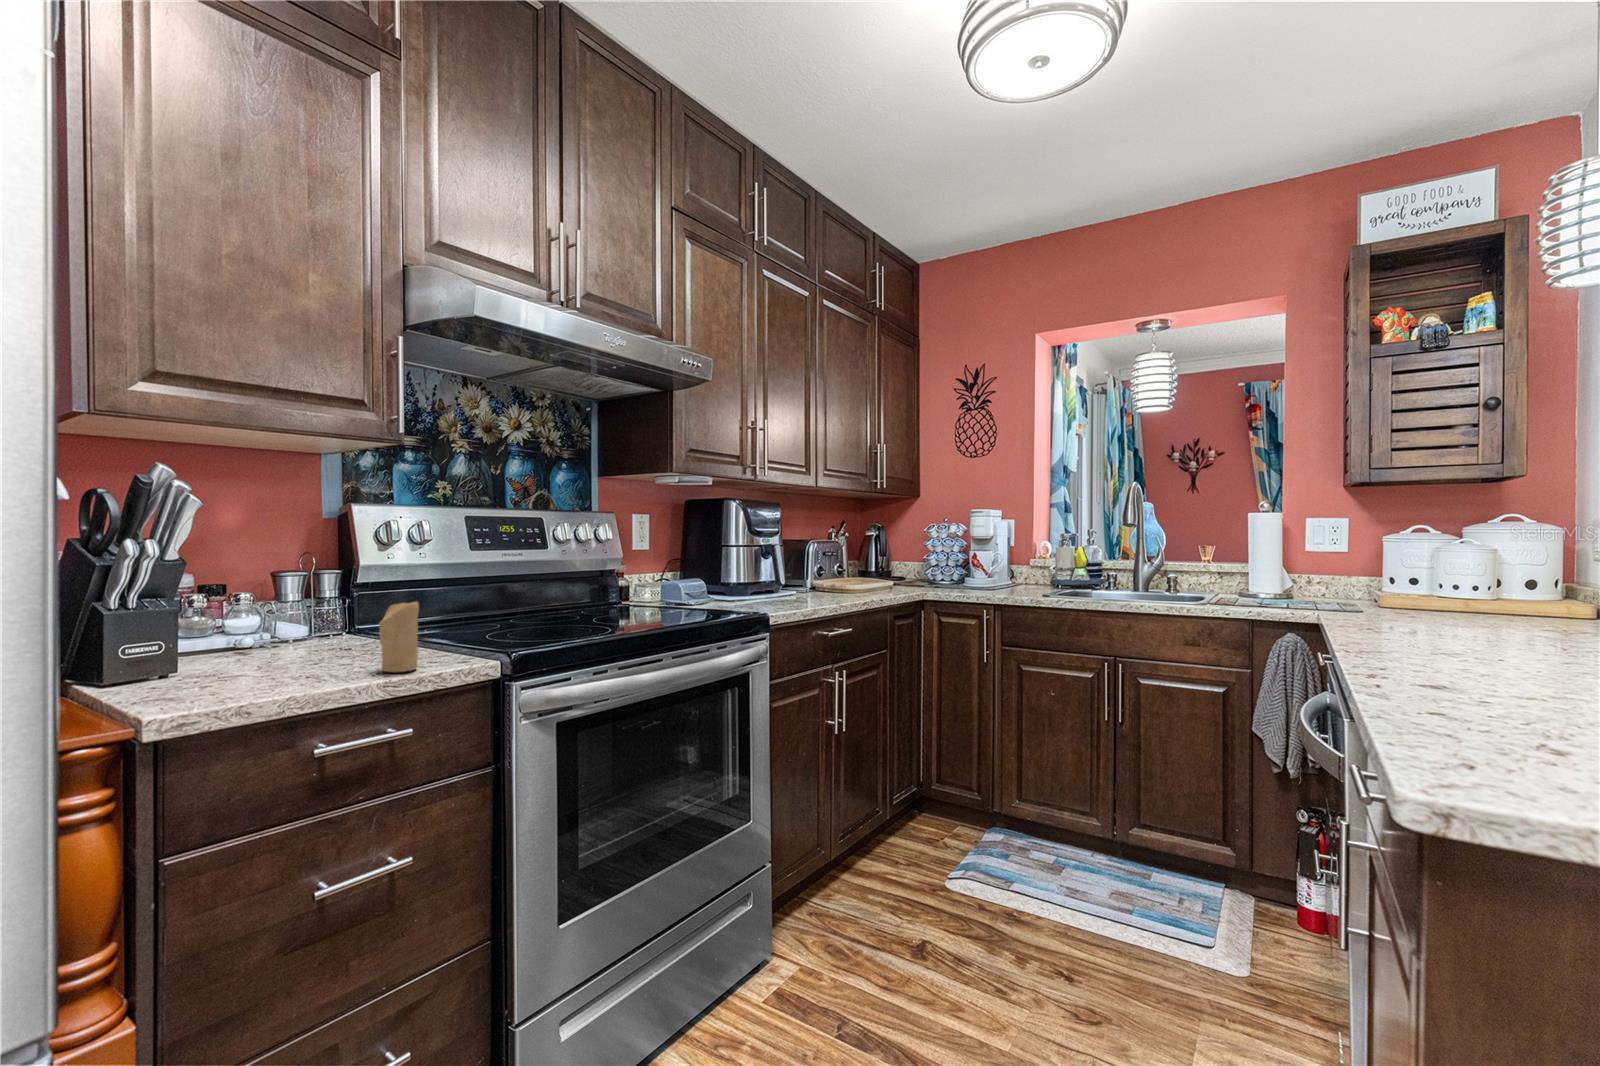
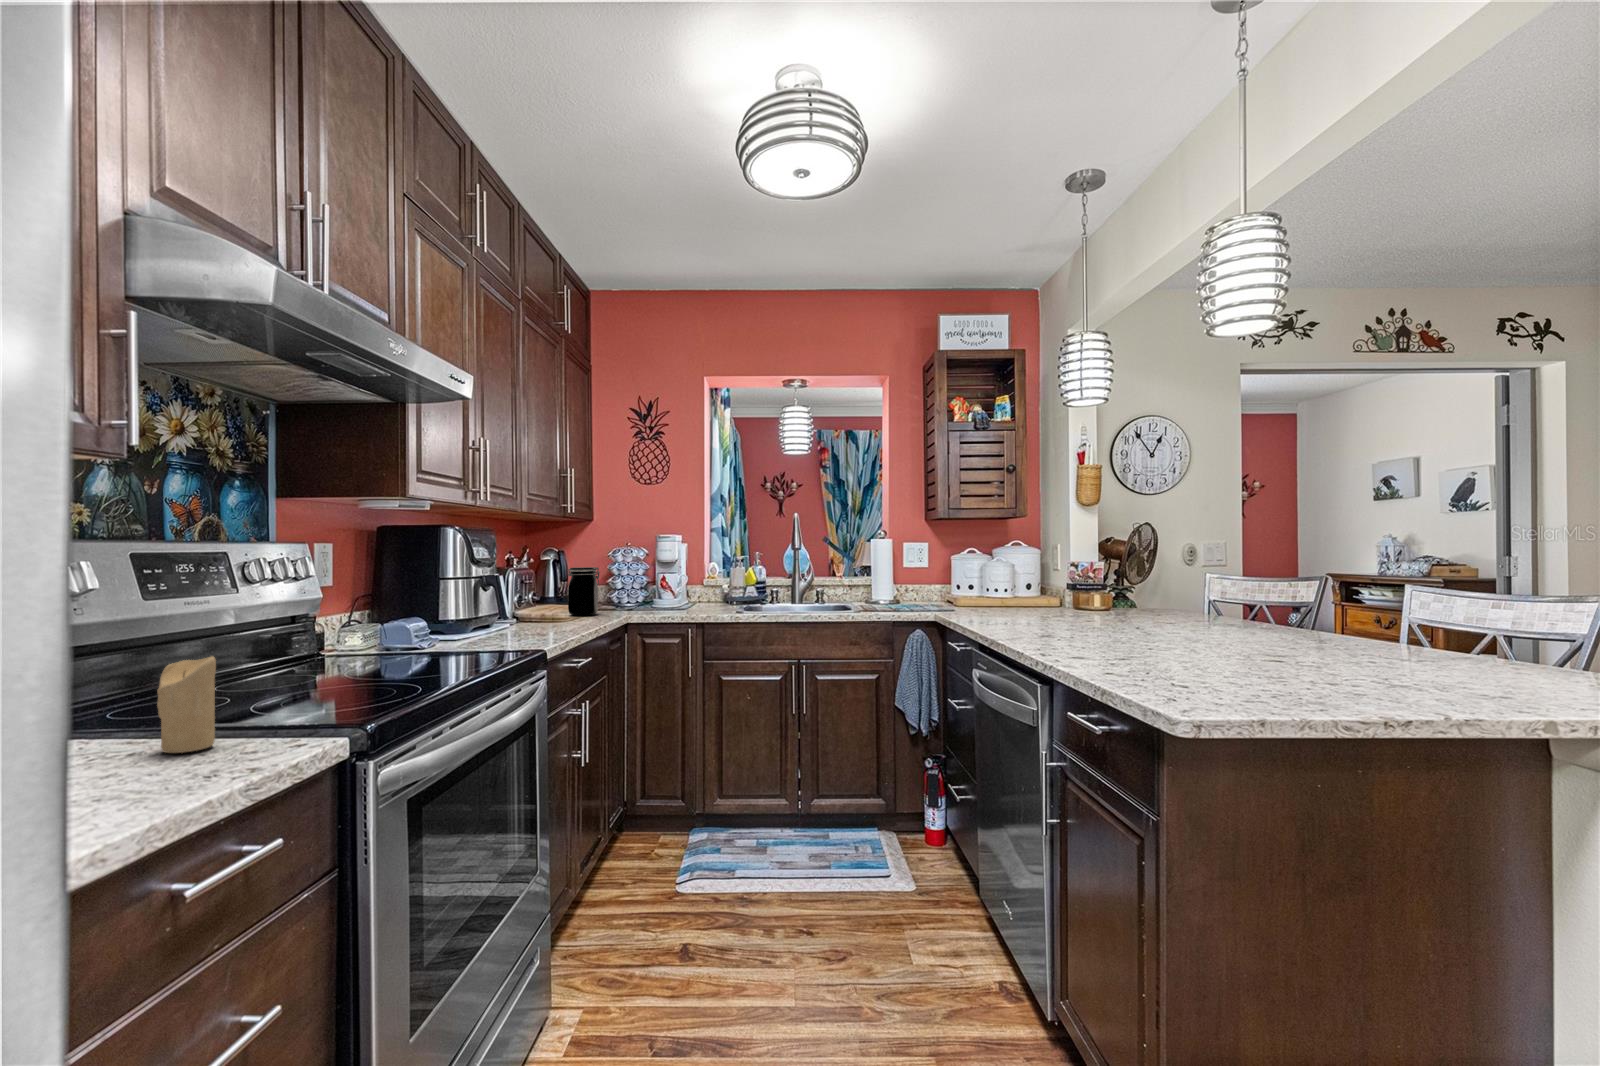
jar: none [868,543,900,591] -> present [567,567,600,616]

